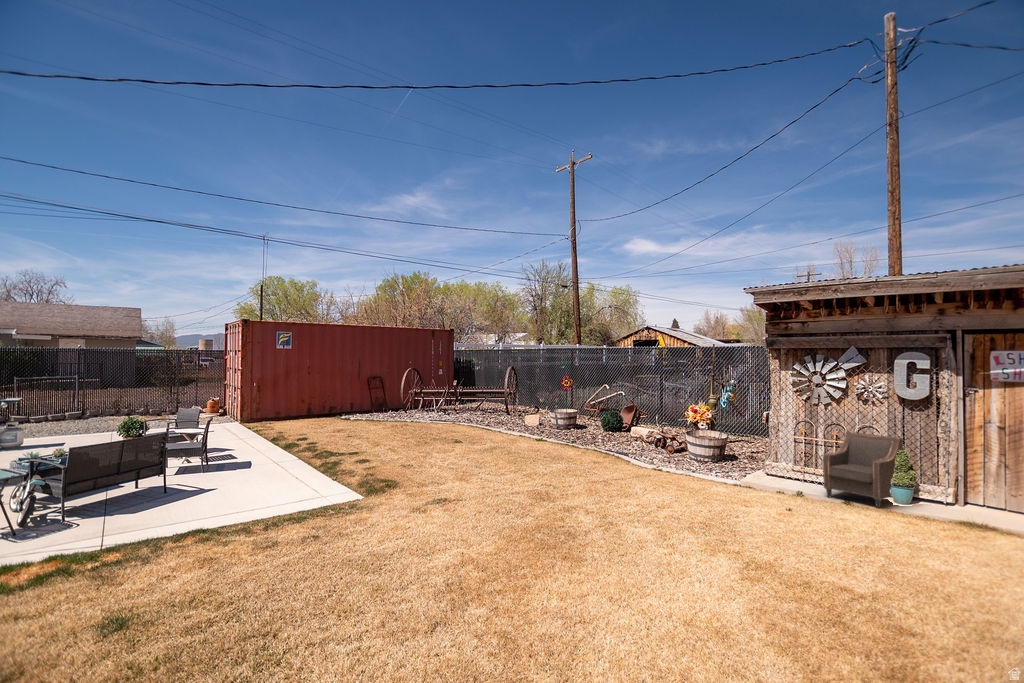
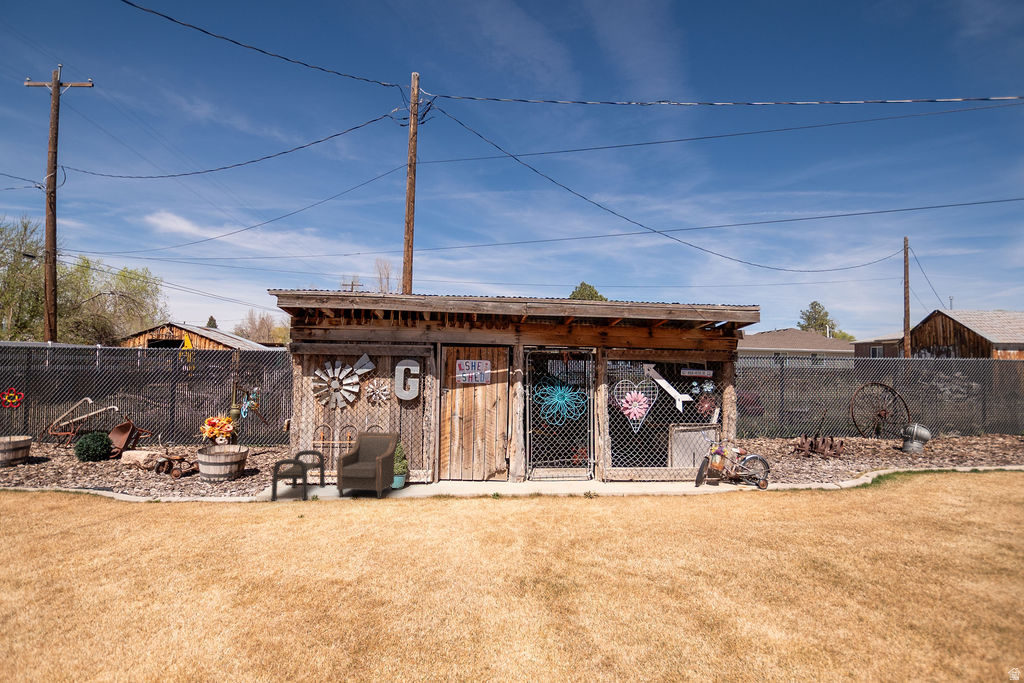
bench: none [755,444,808,492] -> present [271,450,325,501]

